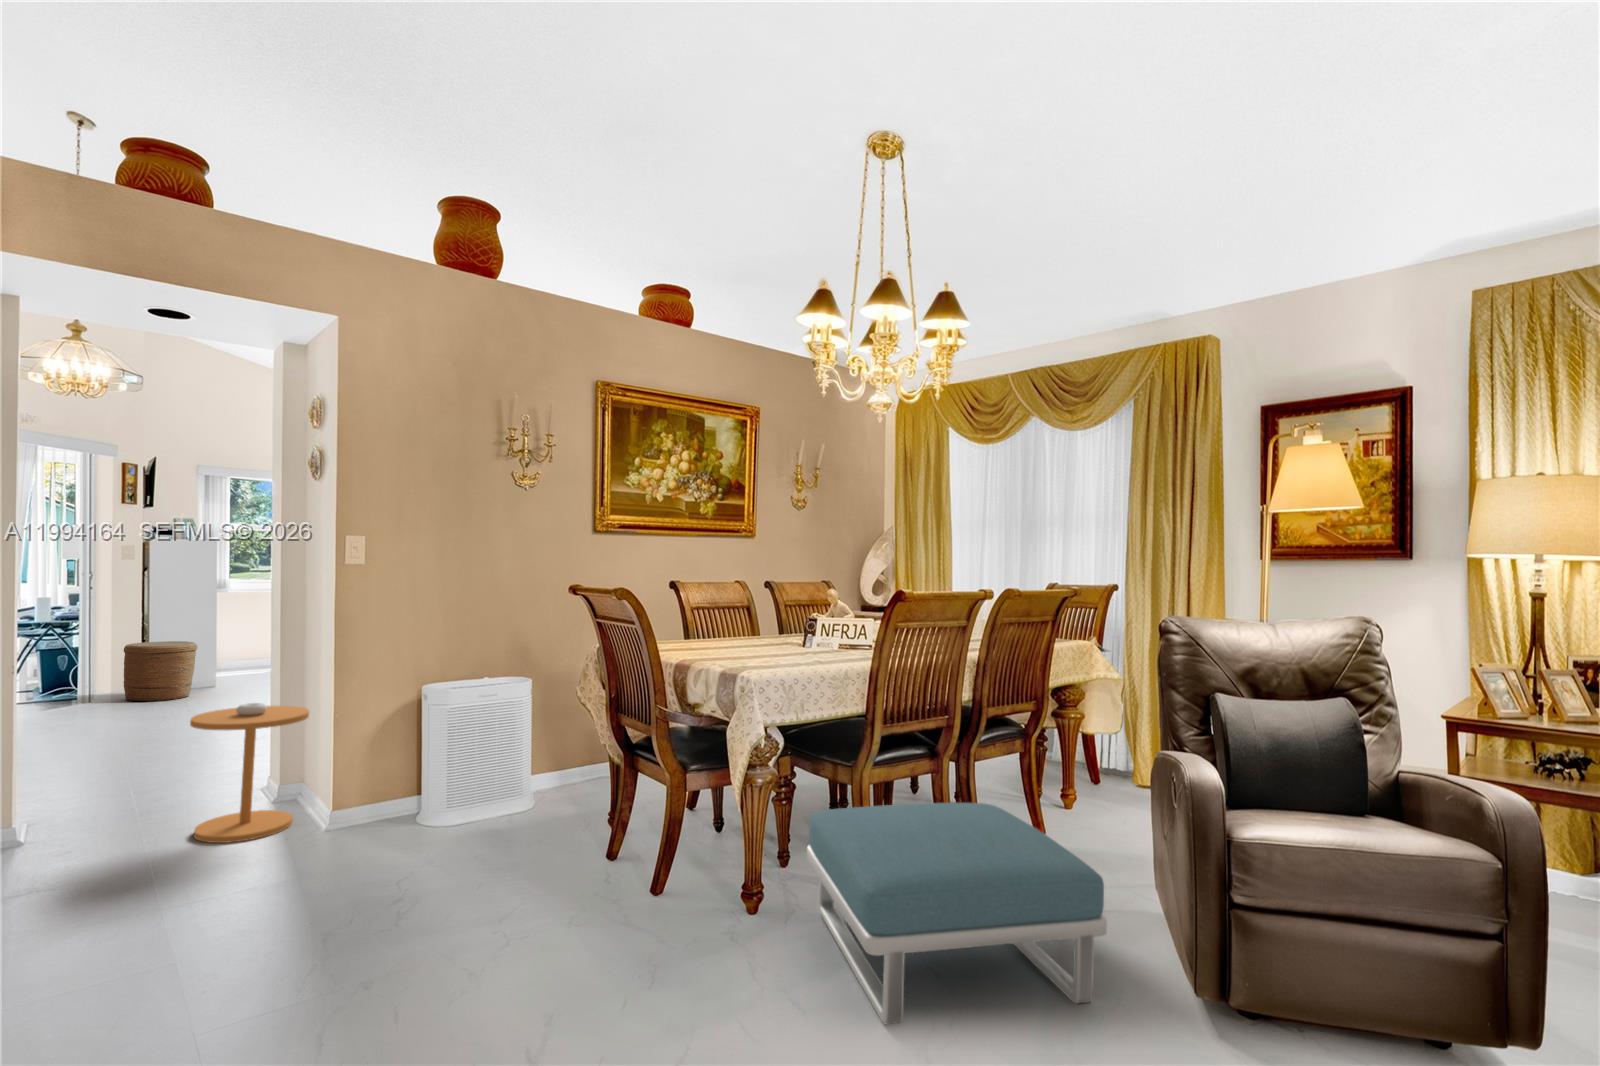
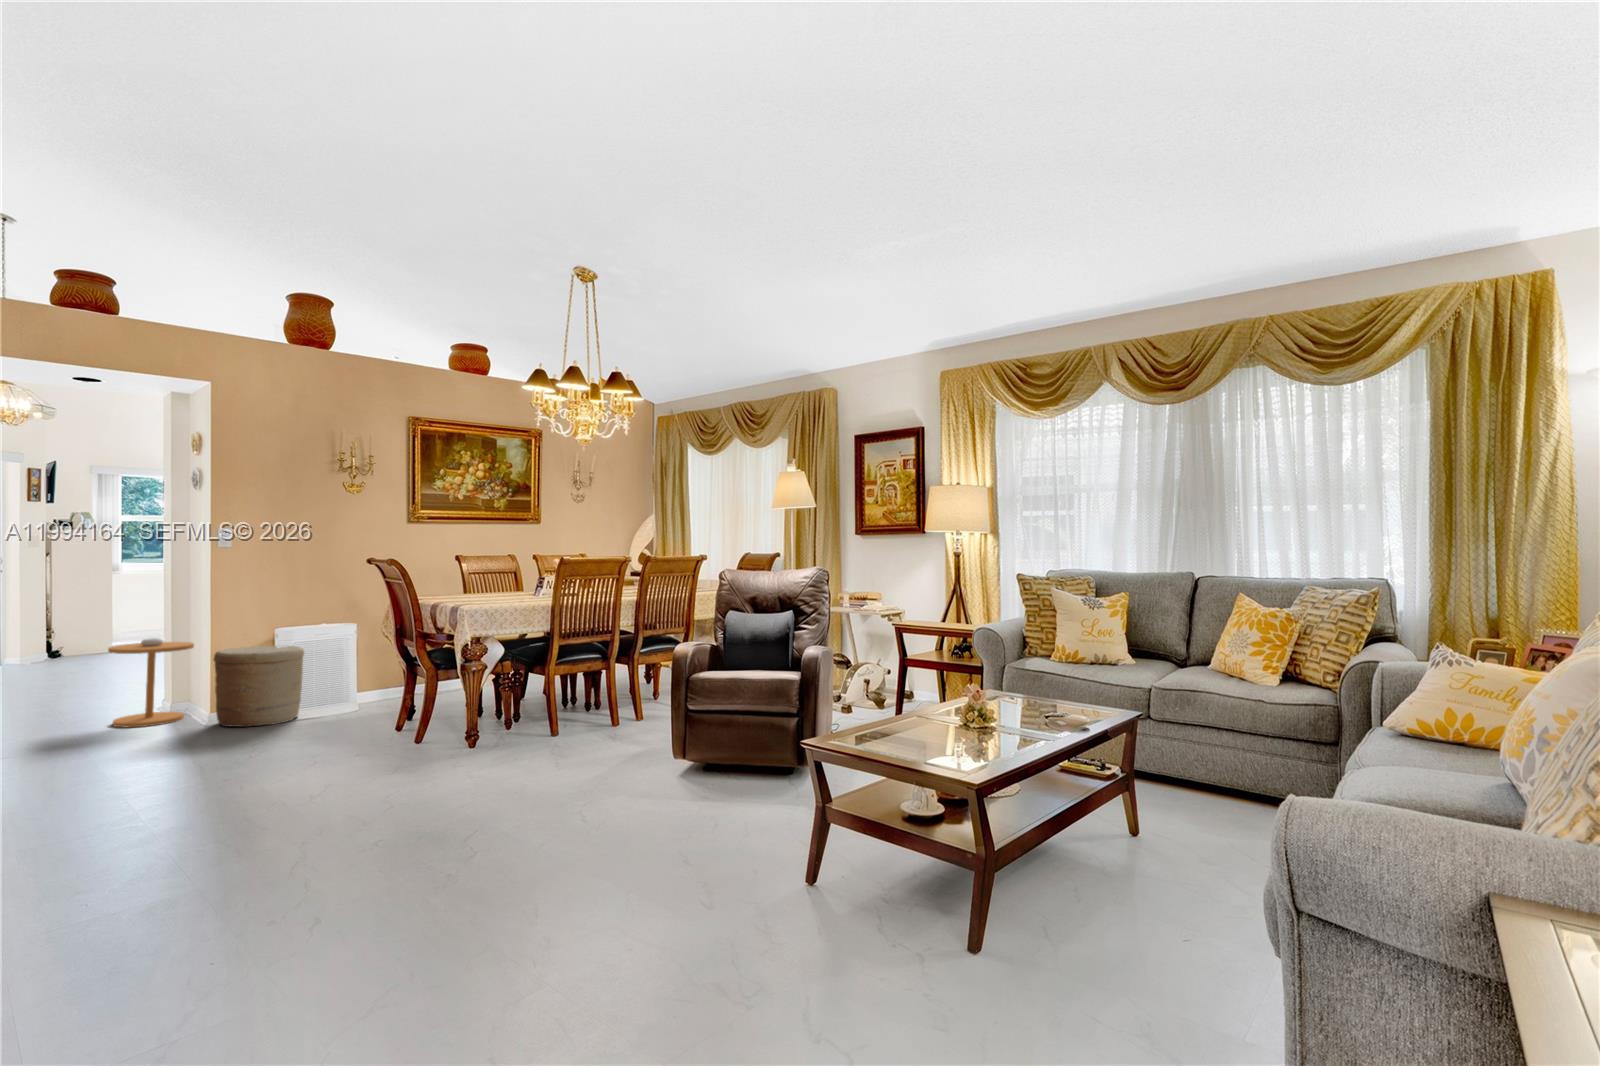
woven basket: present [124,641,197,702] -> present [214,646,304,727]
footstool: present [807,803,1107,1024] -> none [497,675,635,768]

